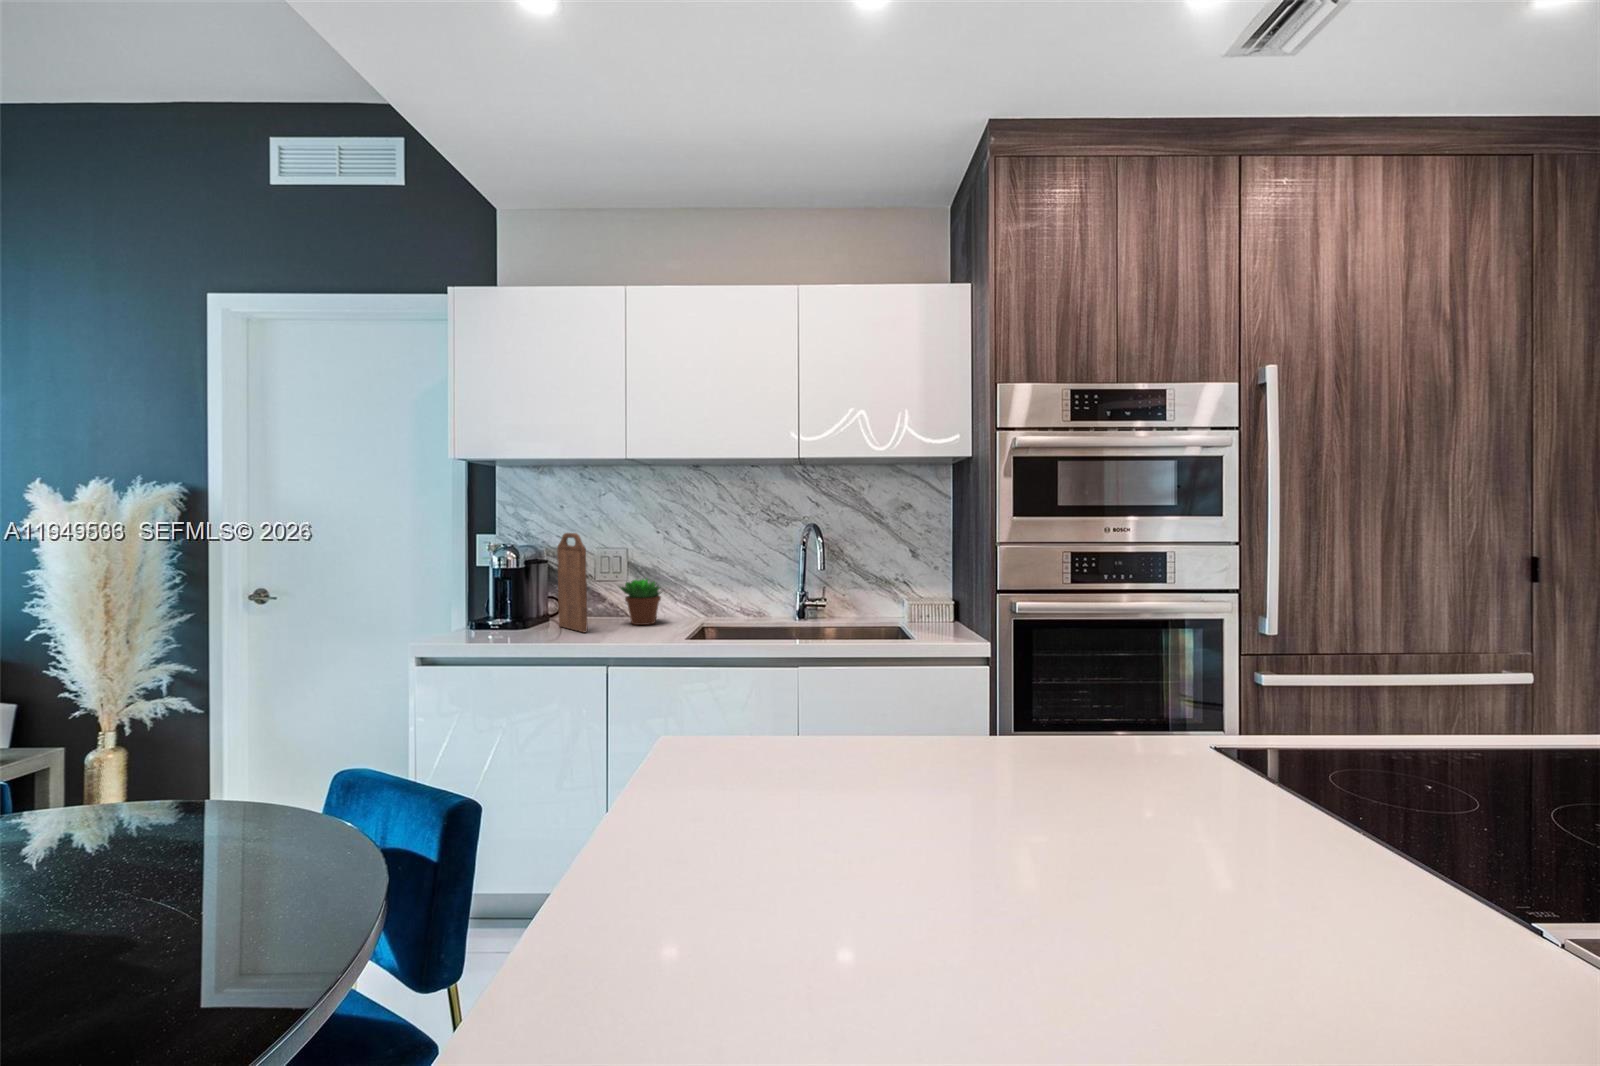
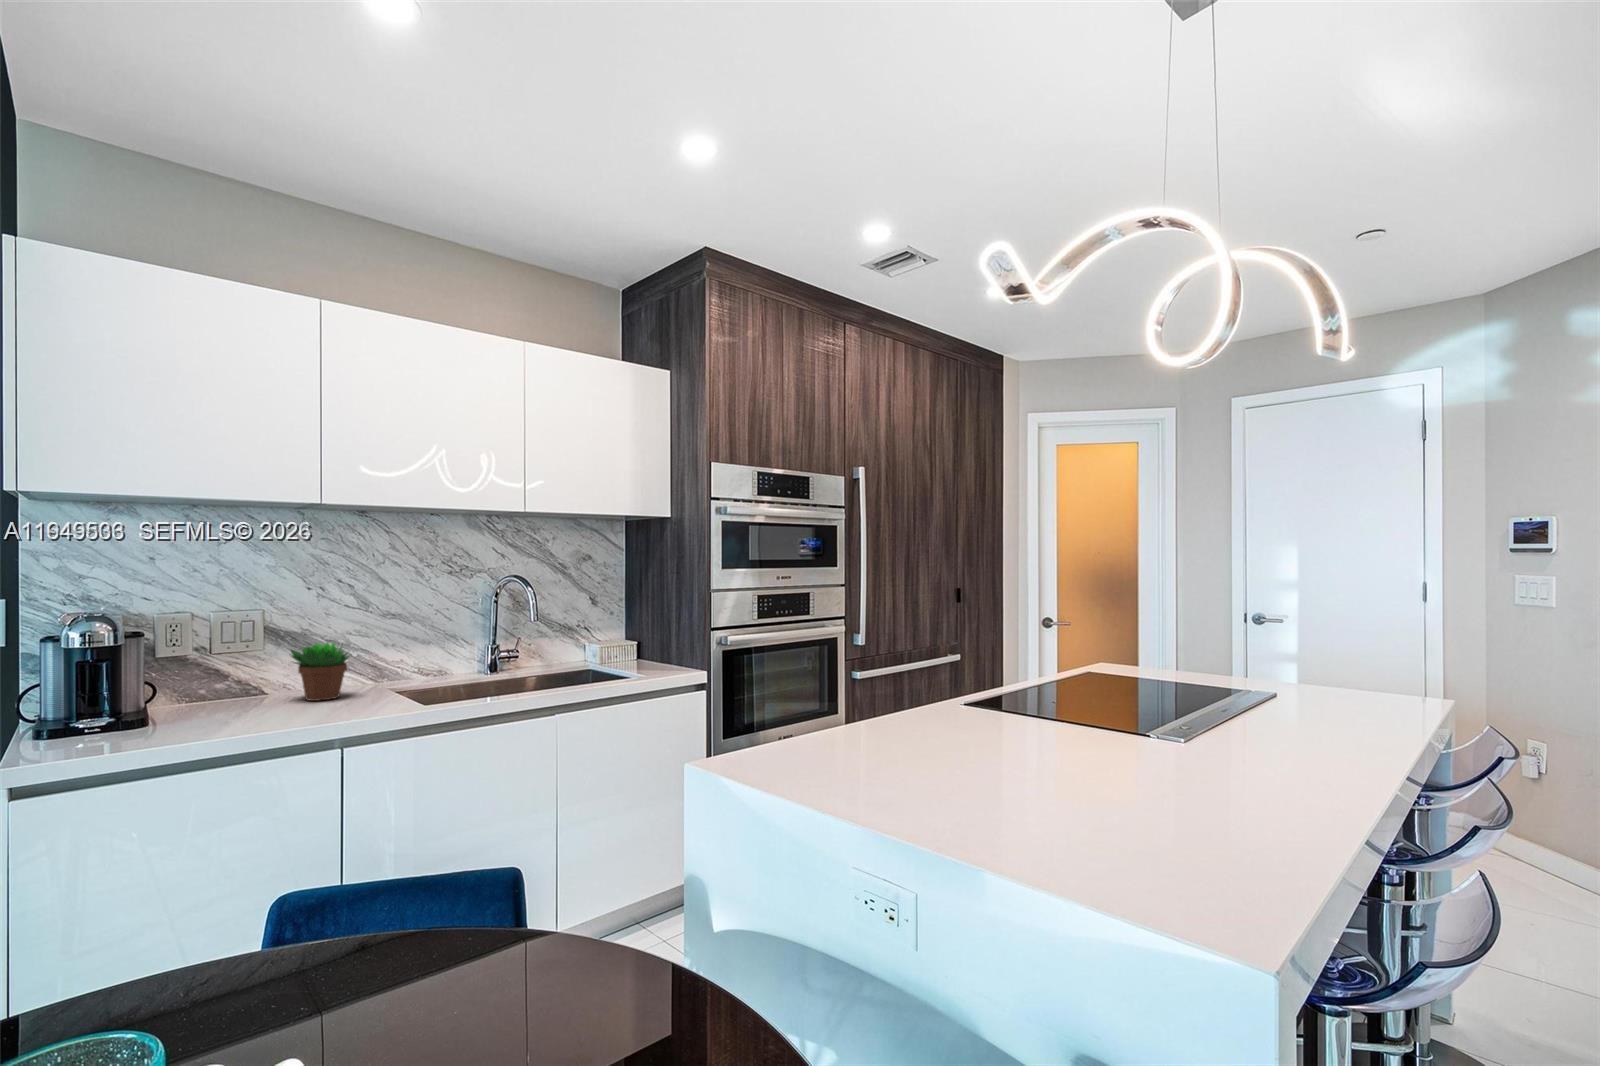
cutting board: present [557,533,588,632] -> none [201,587,281,717]

